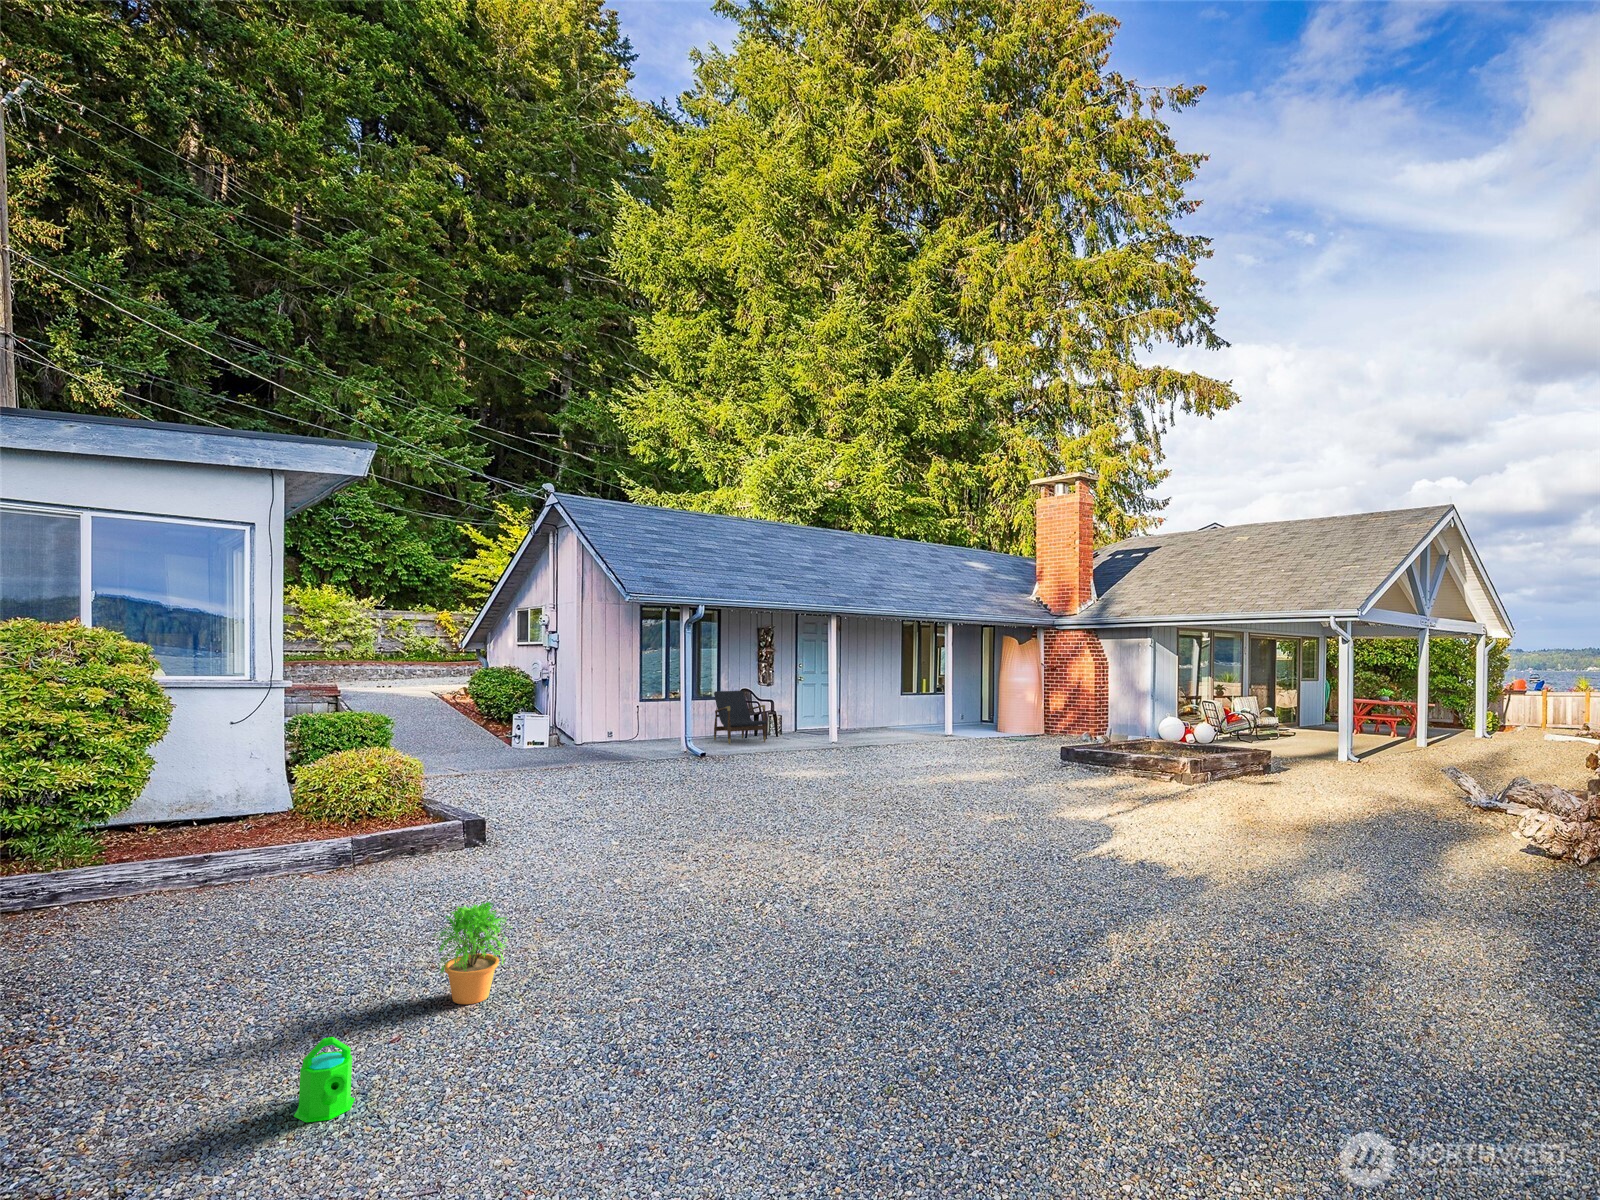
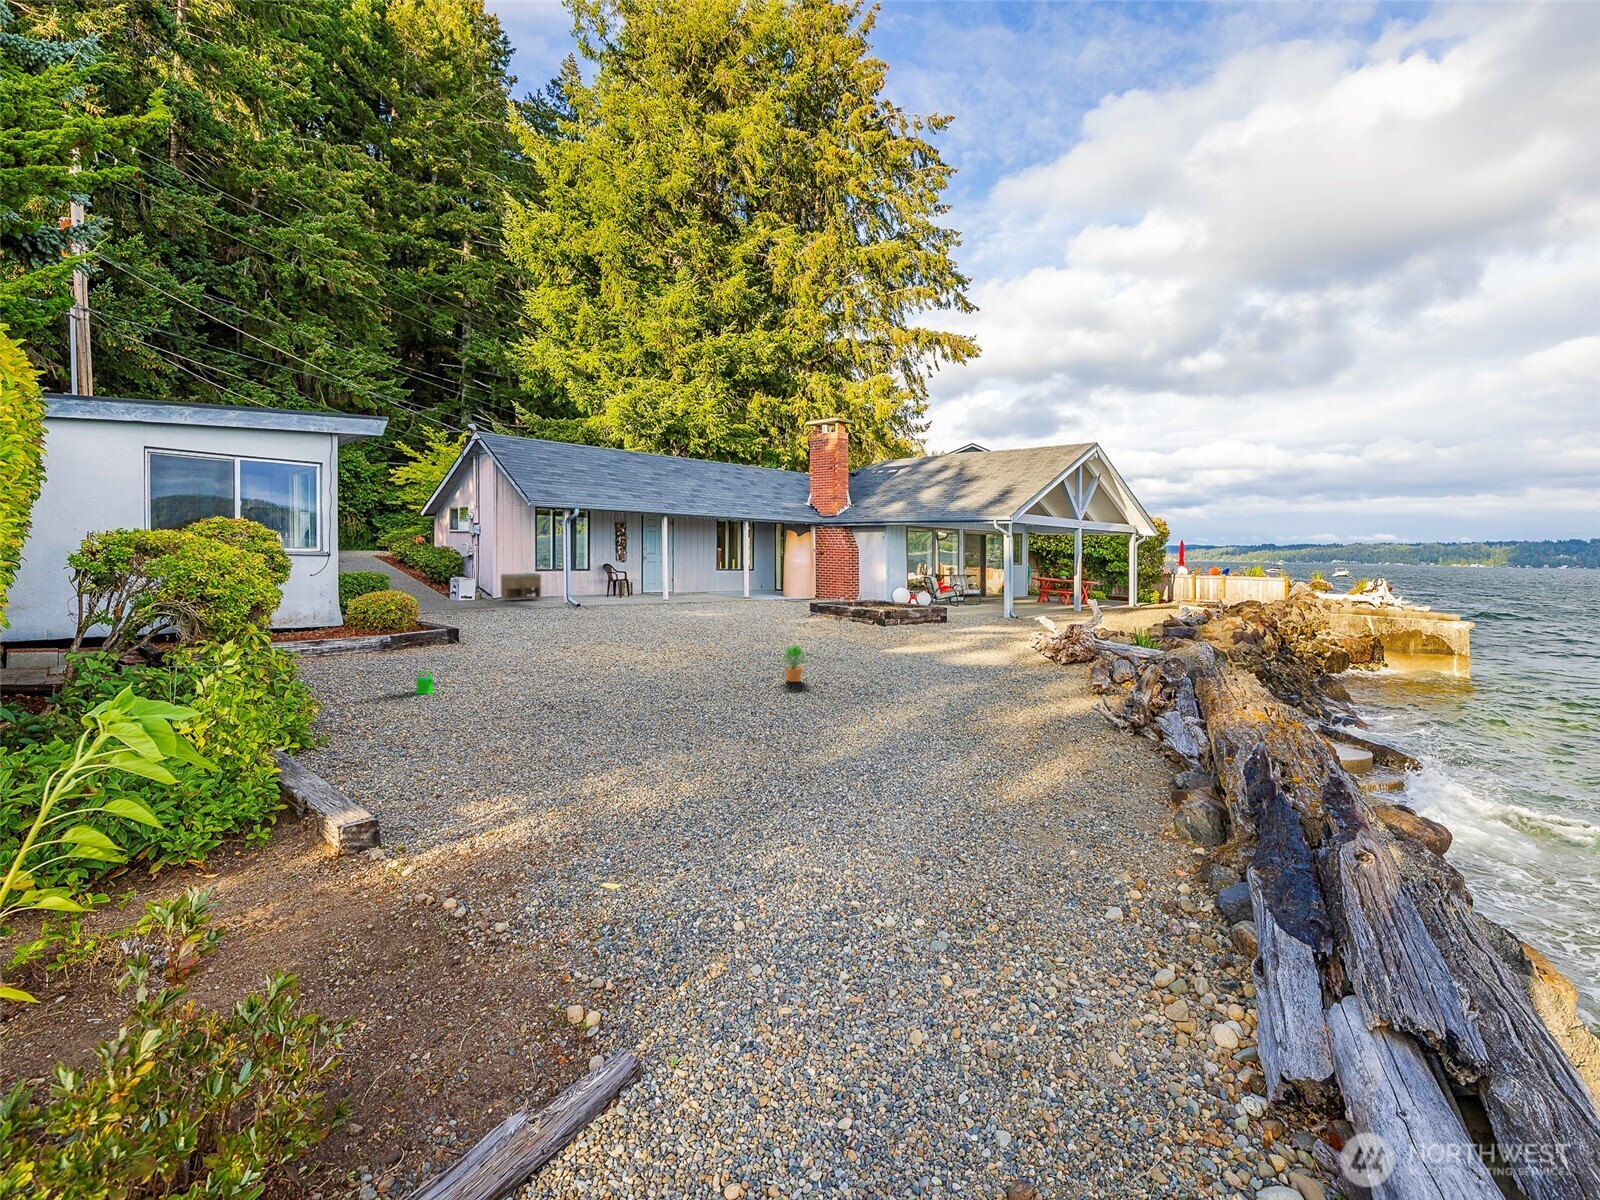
lounge chair: present [714,691,766,744] -> none [588,564,623,598]
storage bench: none [584,705,645,750] -> present [501,573,541,600]
potted plant: present [437,902,507,1004] -> present [782,646,806,682]

